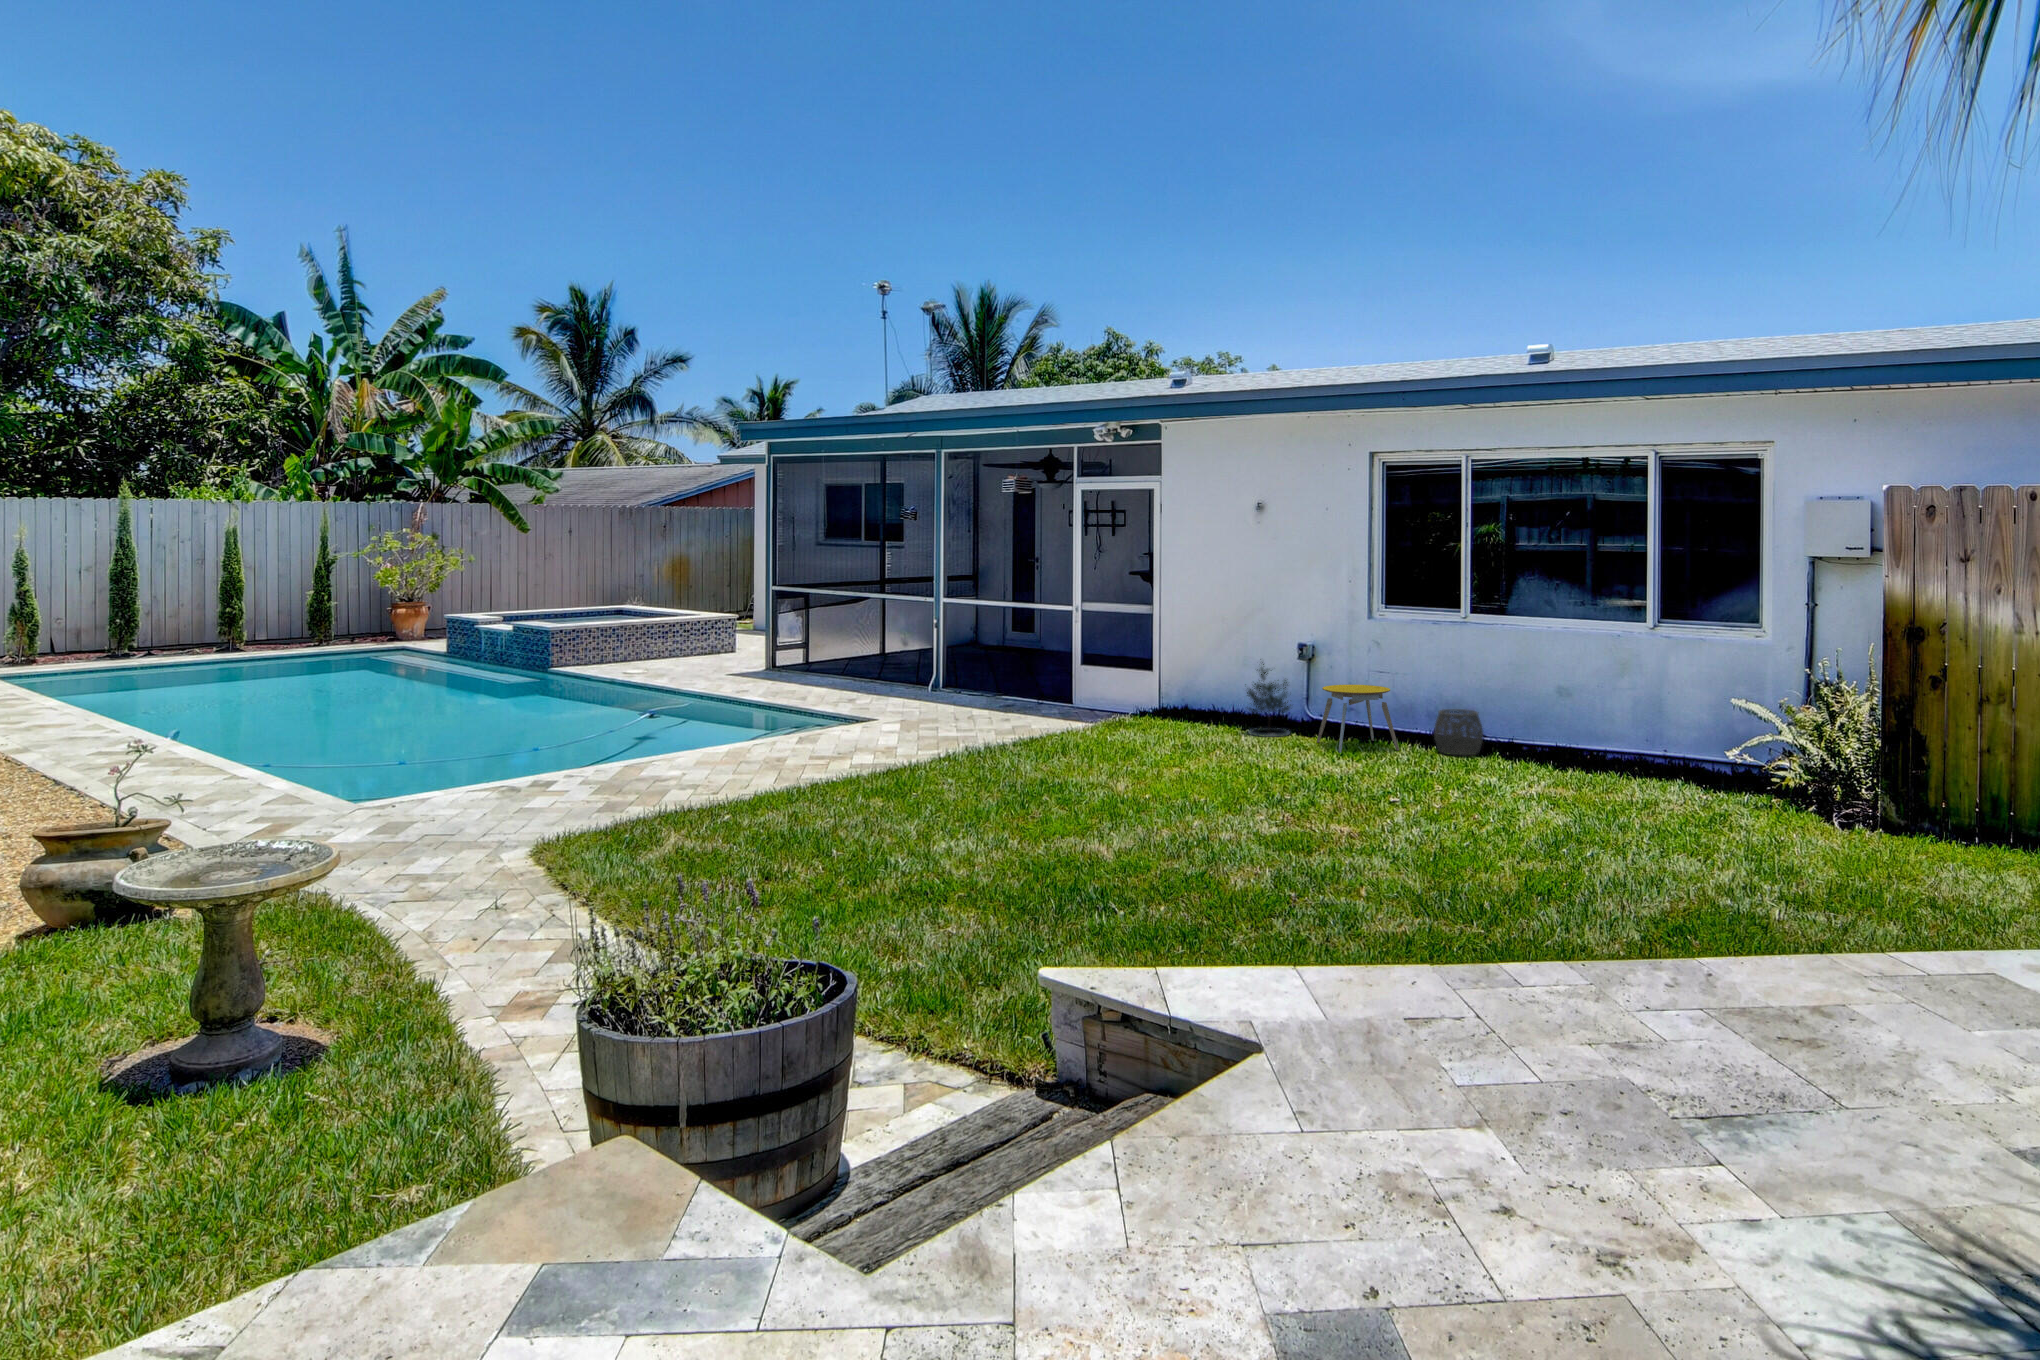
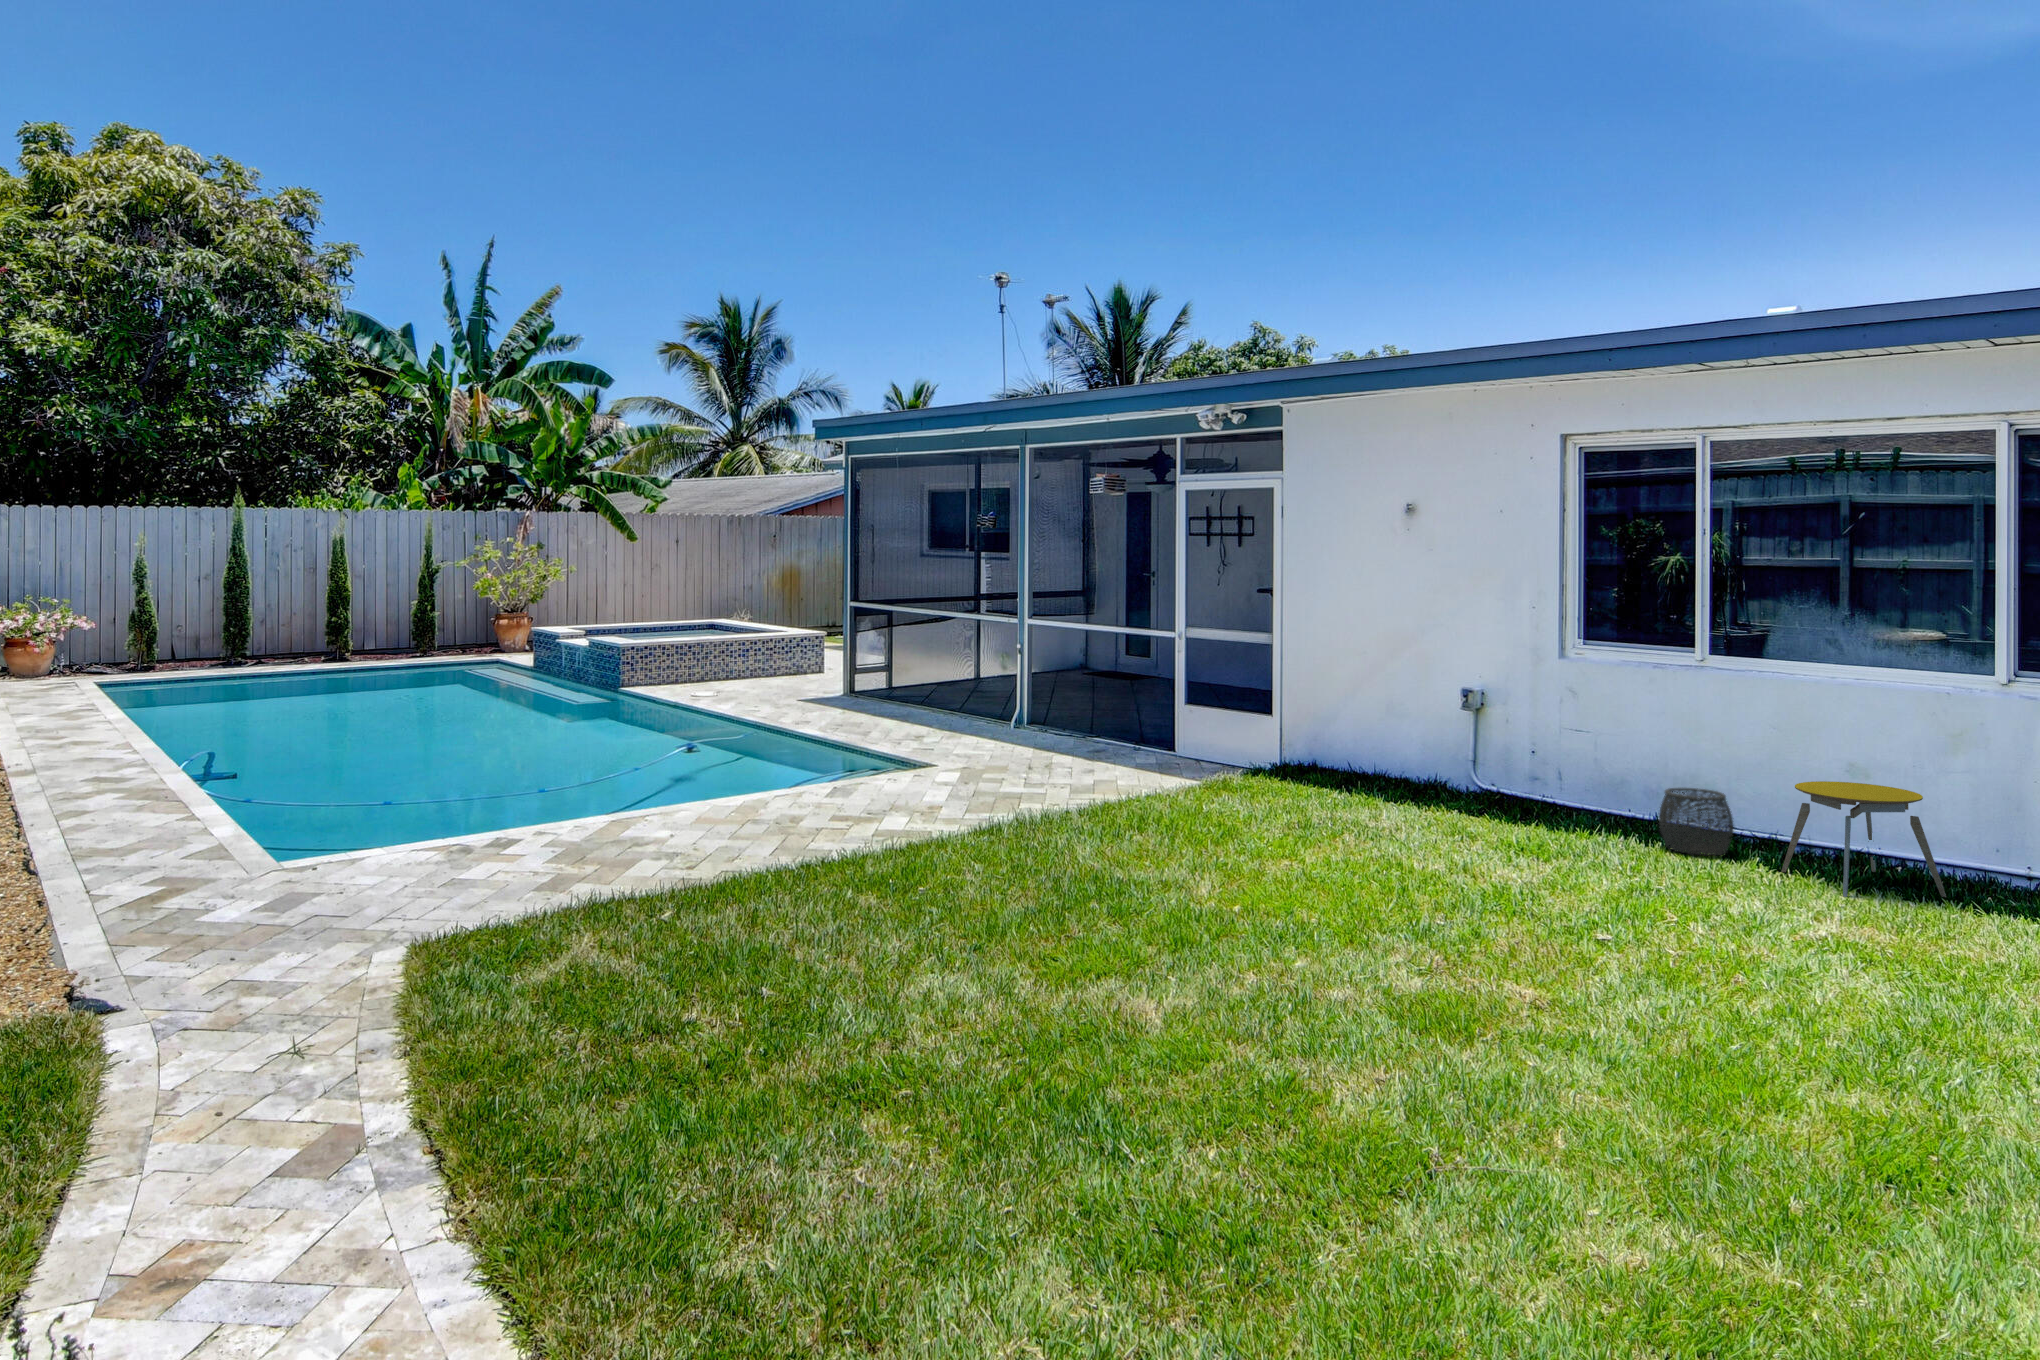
potted tree: present [1247,659,1291,737] -> none [1389,707,1458,812]
stool: present [1317,685,1399,753] -> present [1781,781,1946,897]

